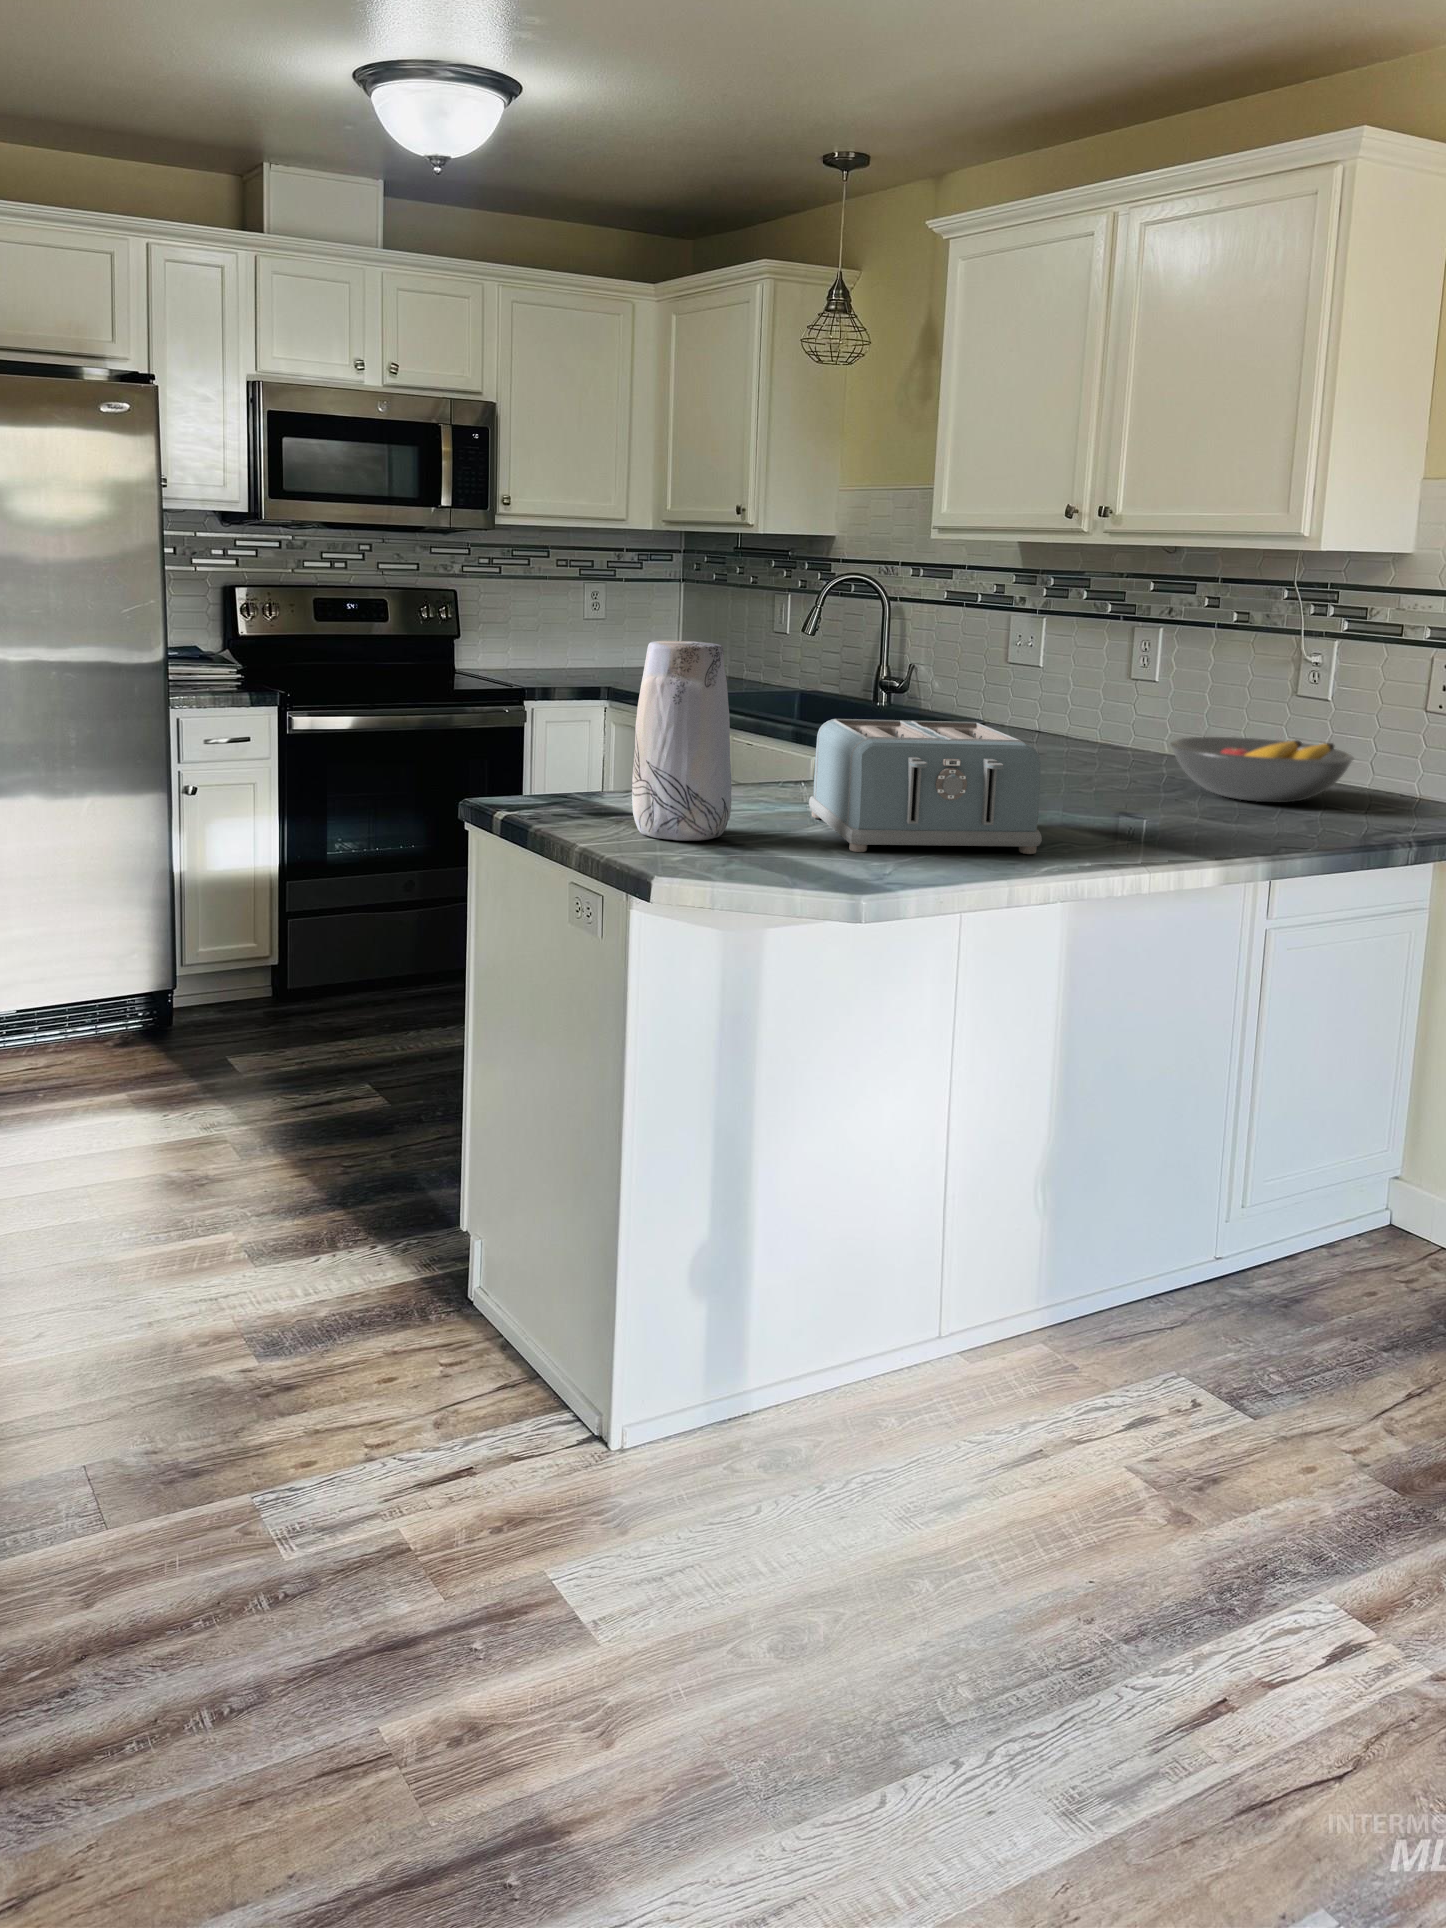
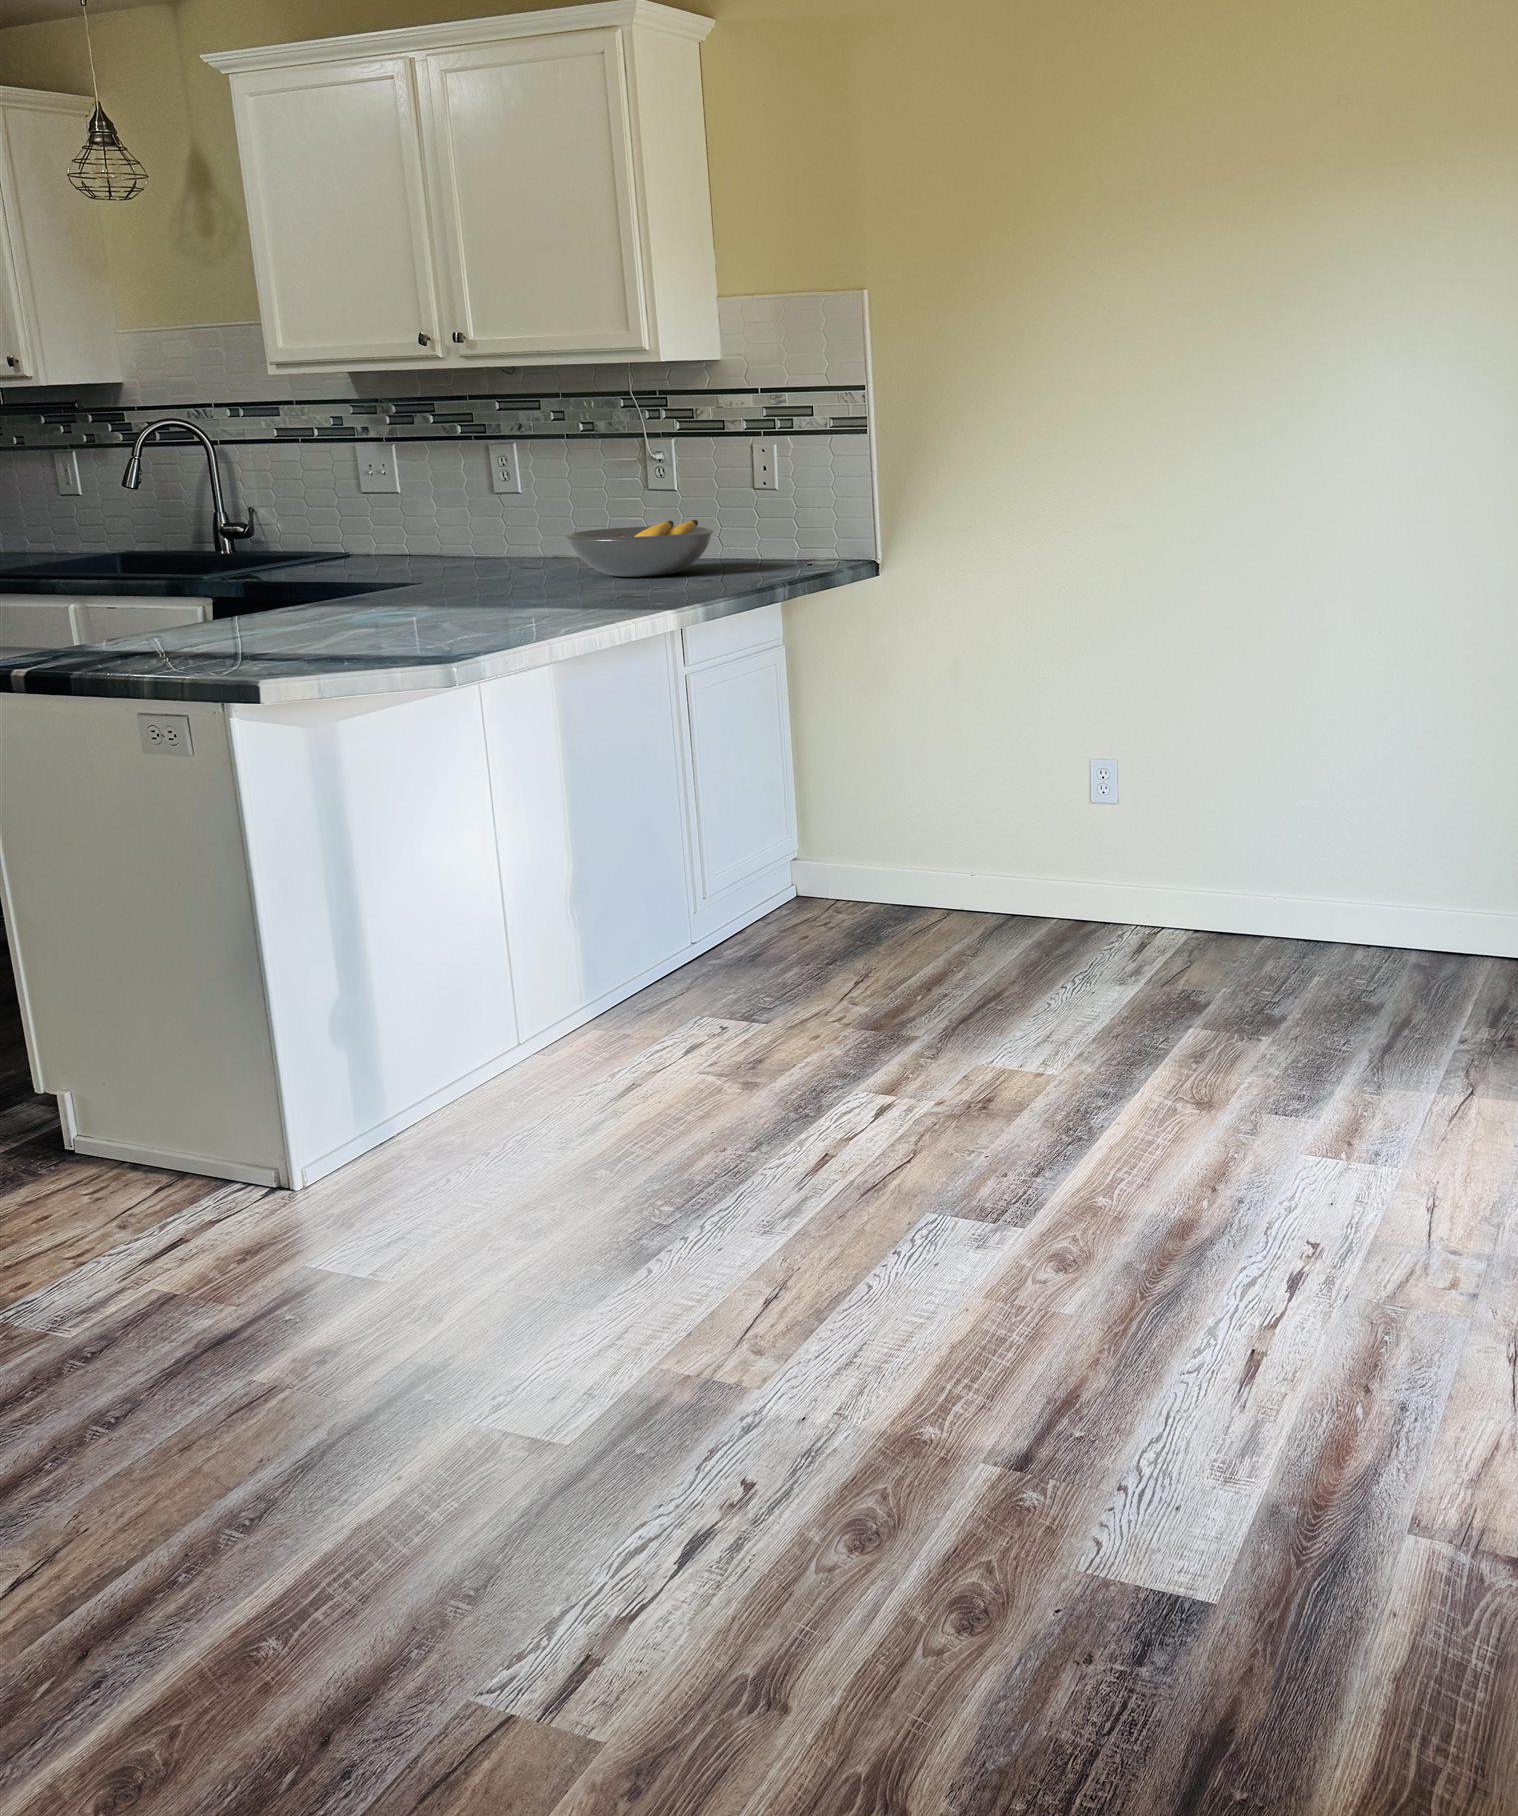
vase: present [632,641,732,841] -> none [149,466,263,654]
toaster: present [809,719,1042,854] -> none [303,523,536,639]

